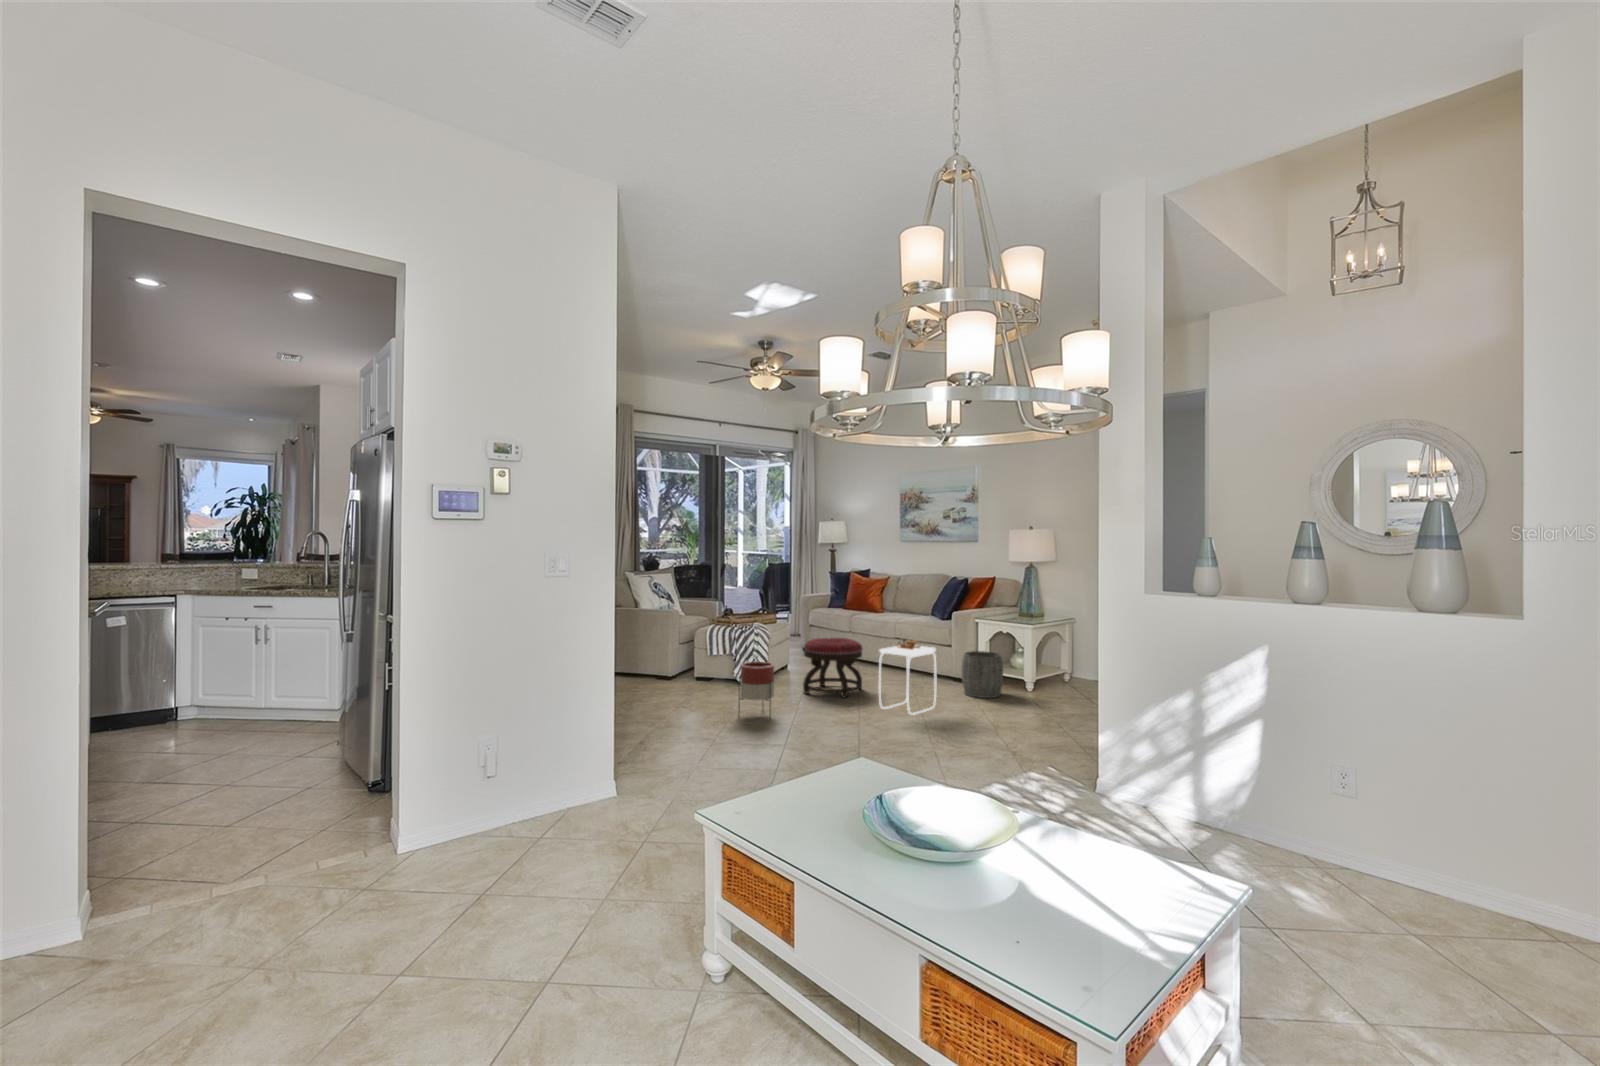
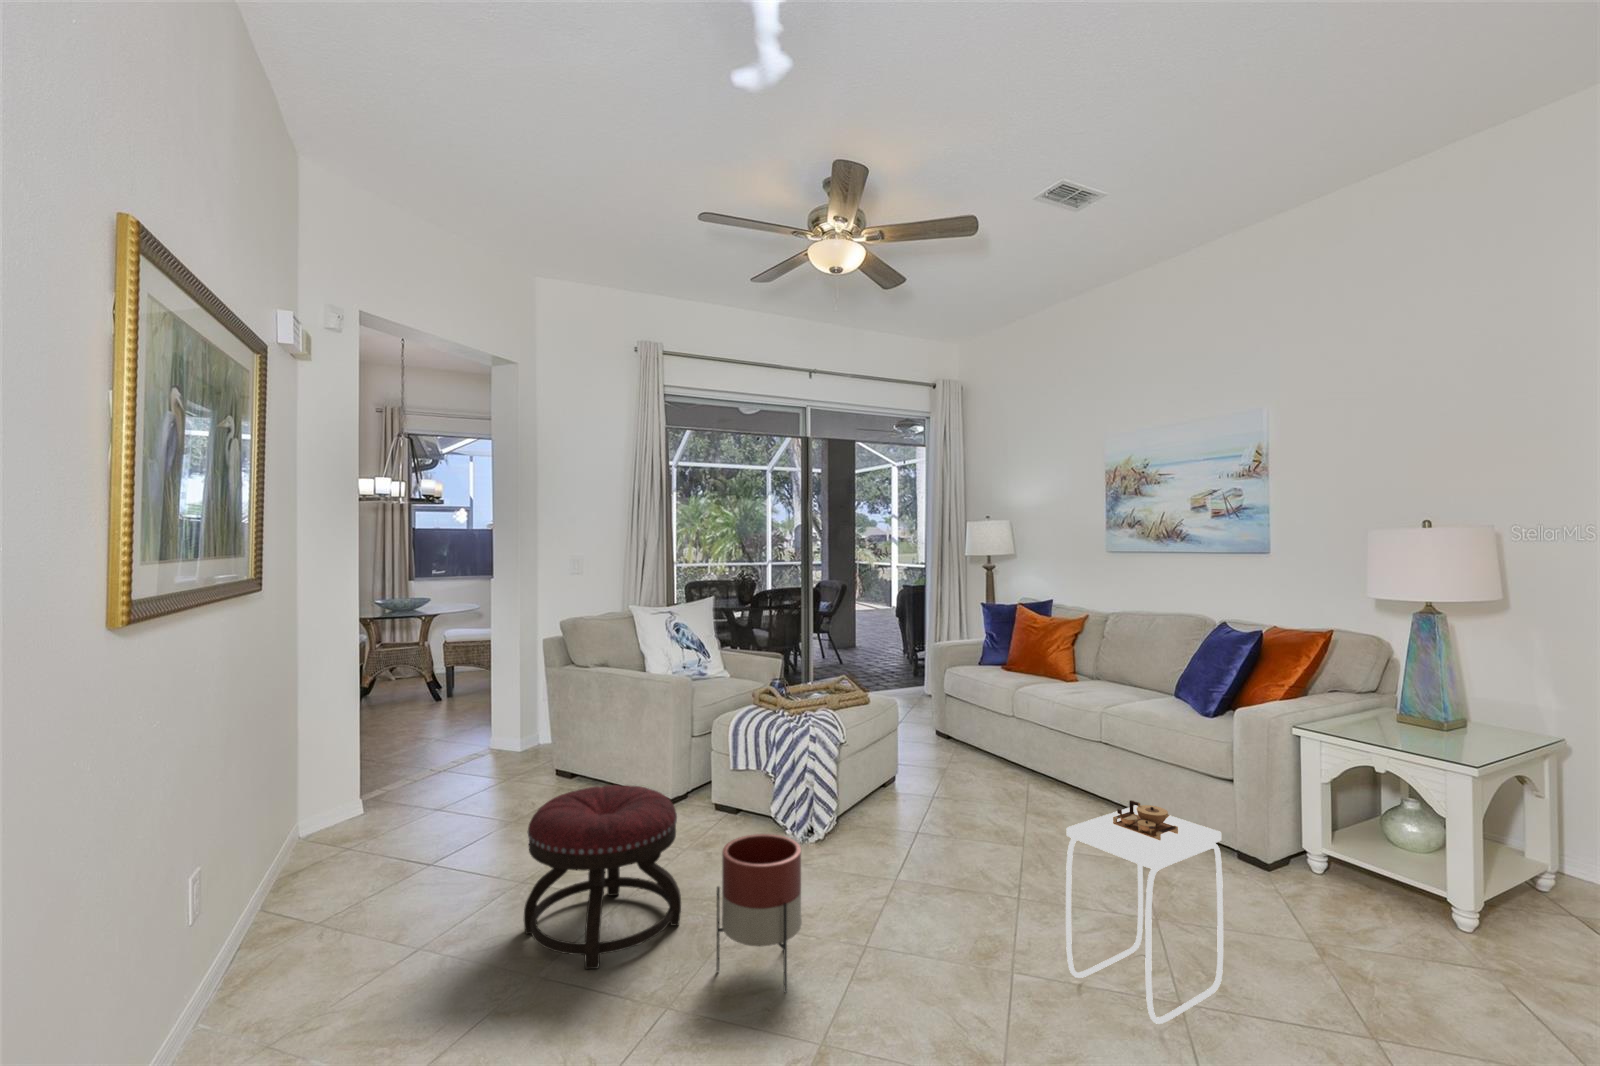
ottoman: present [803,638,862,697] -> present [524,785,681,969]
woven basket: present [962,651,1003,698] -> none [1273,811,1391,946]

